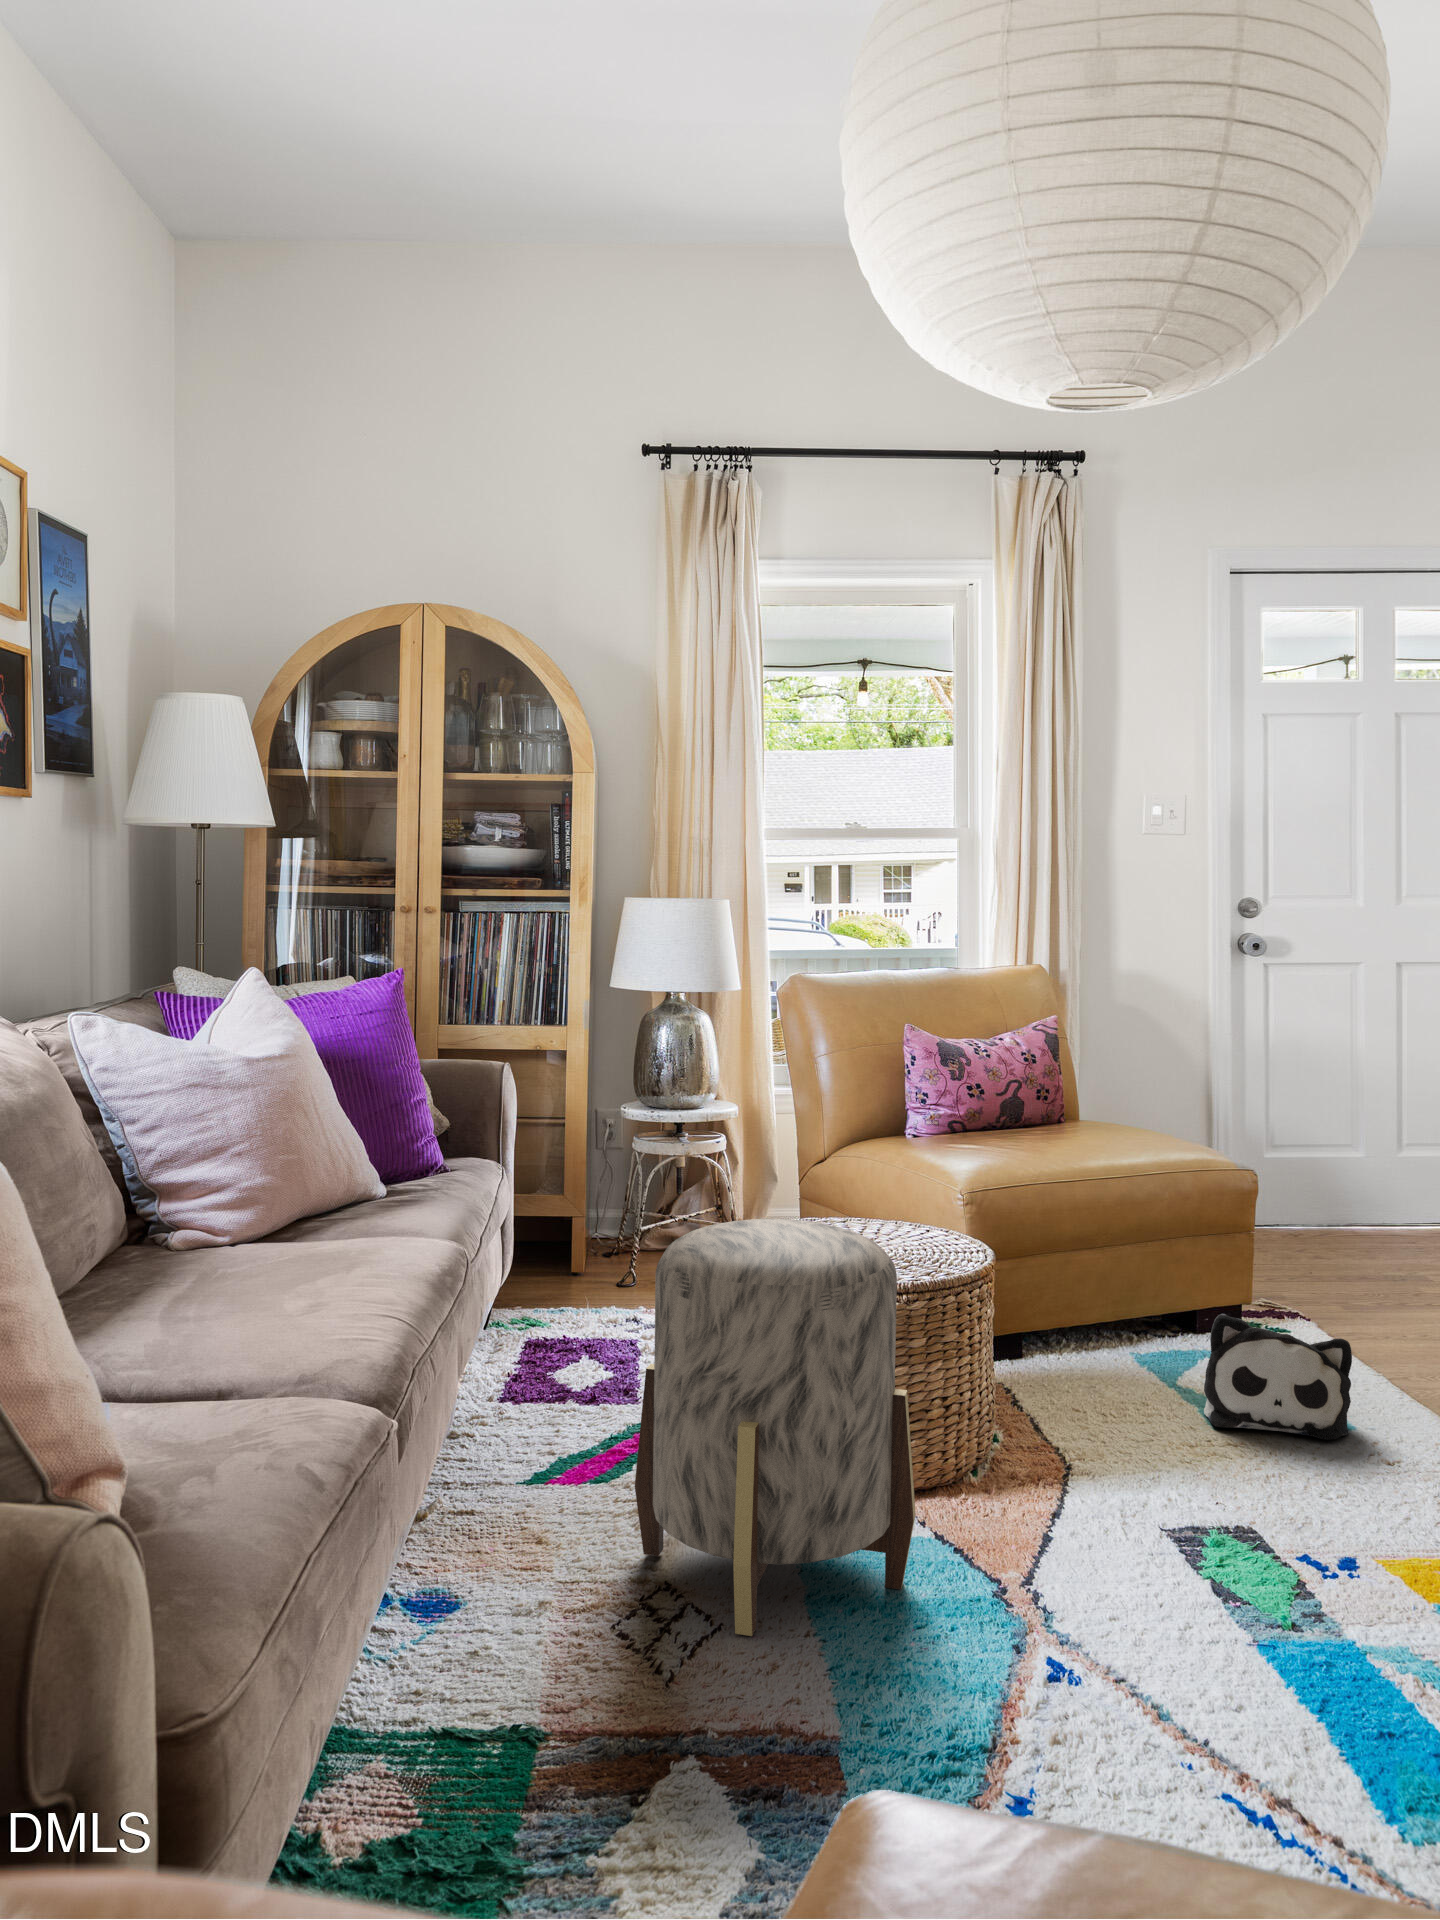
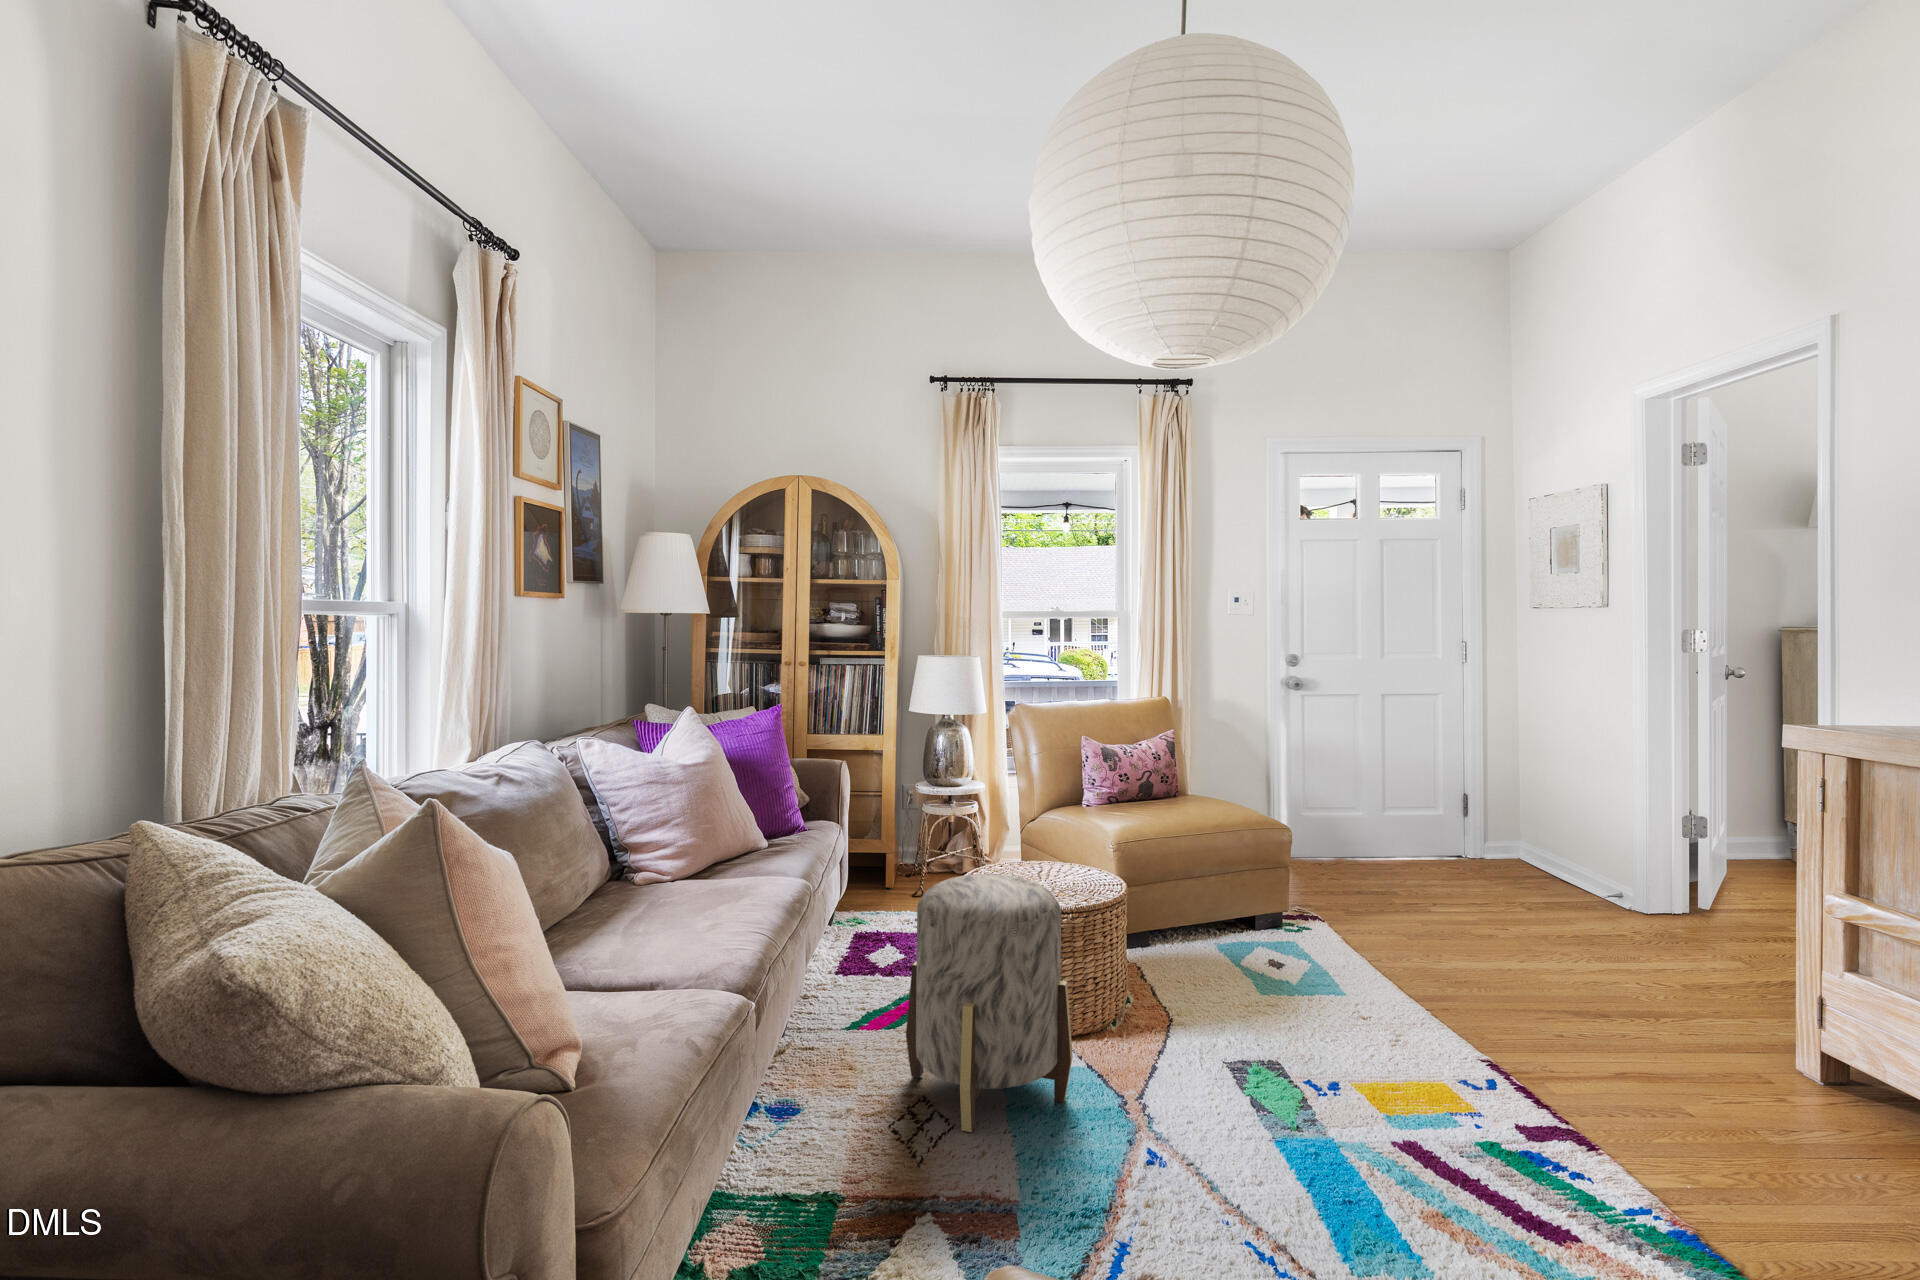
plush toy: present [1204,1314,1352,1440] -> none [1261,924,1351,1004]

